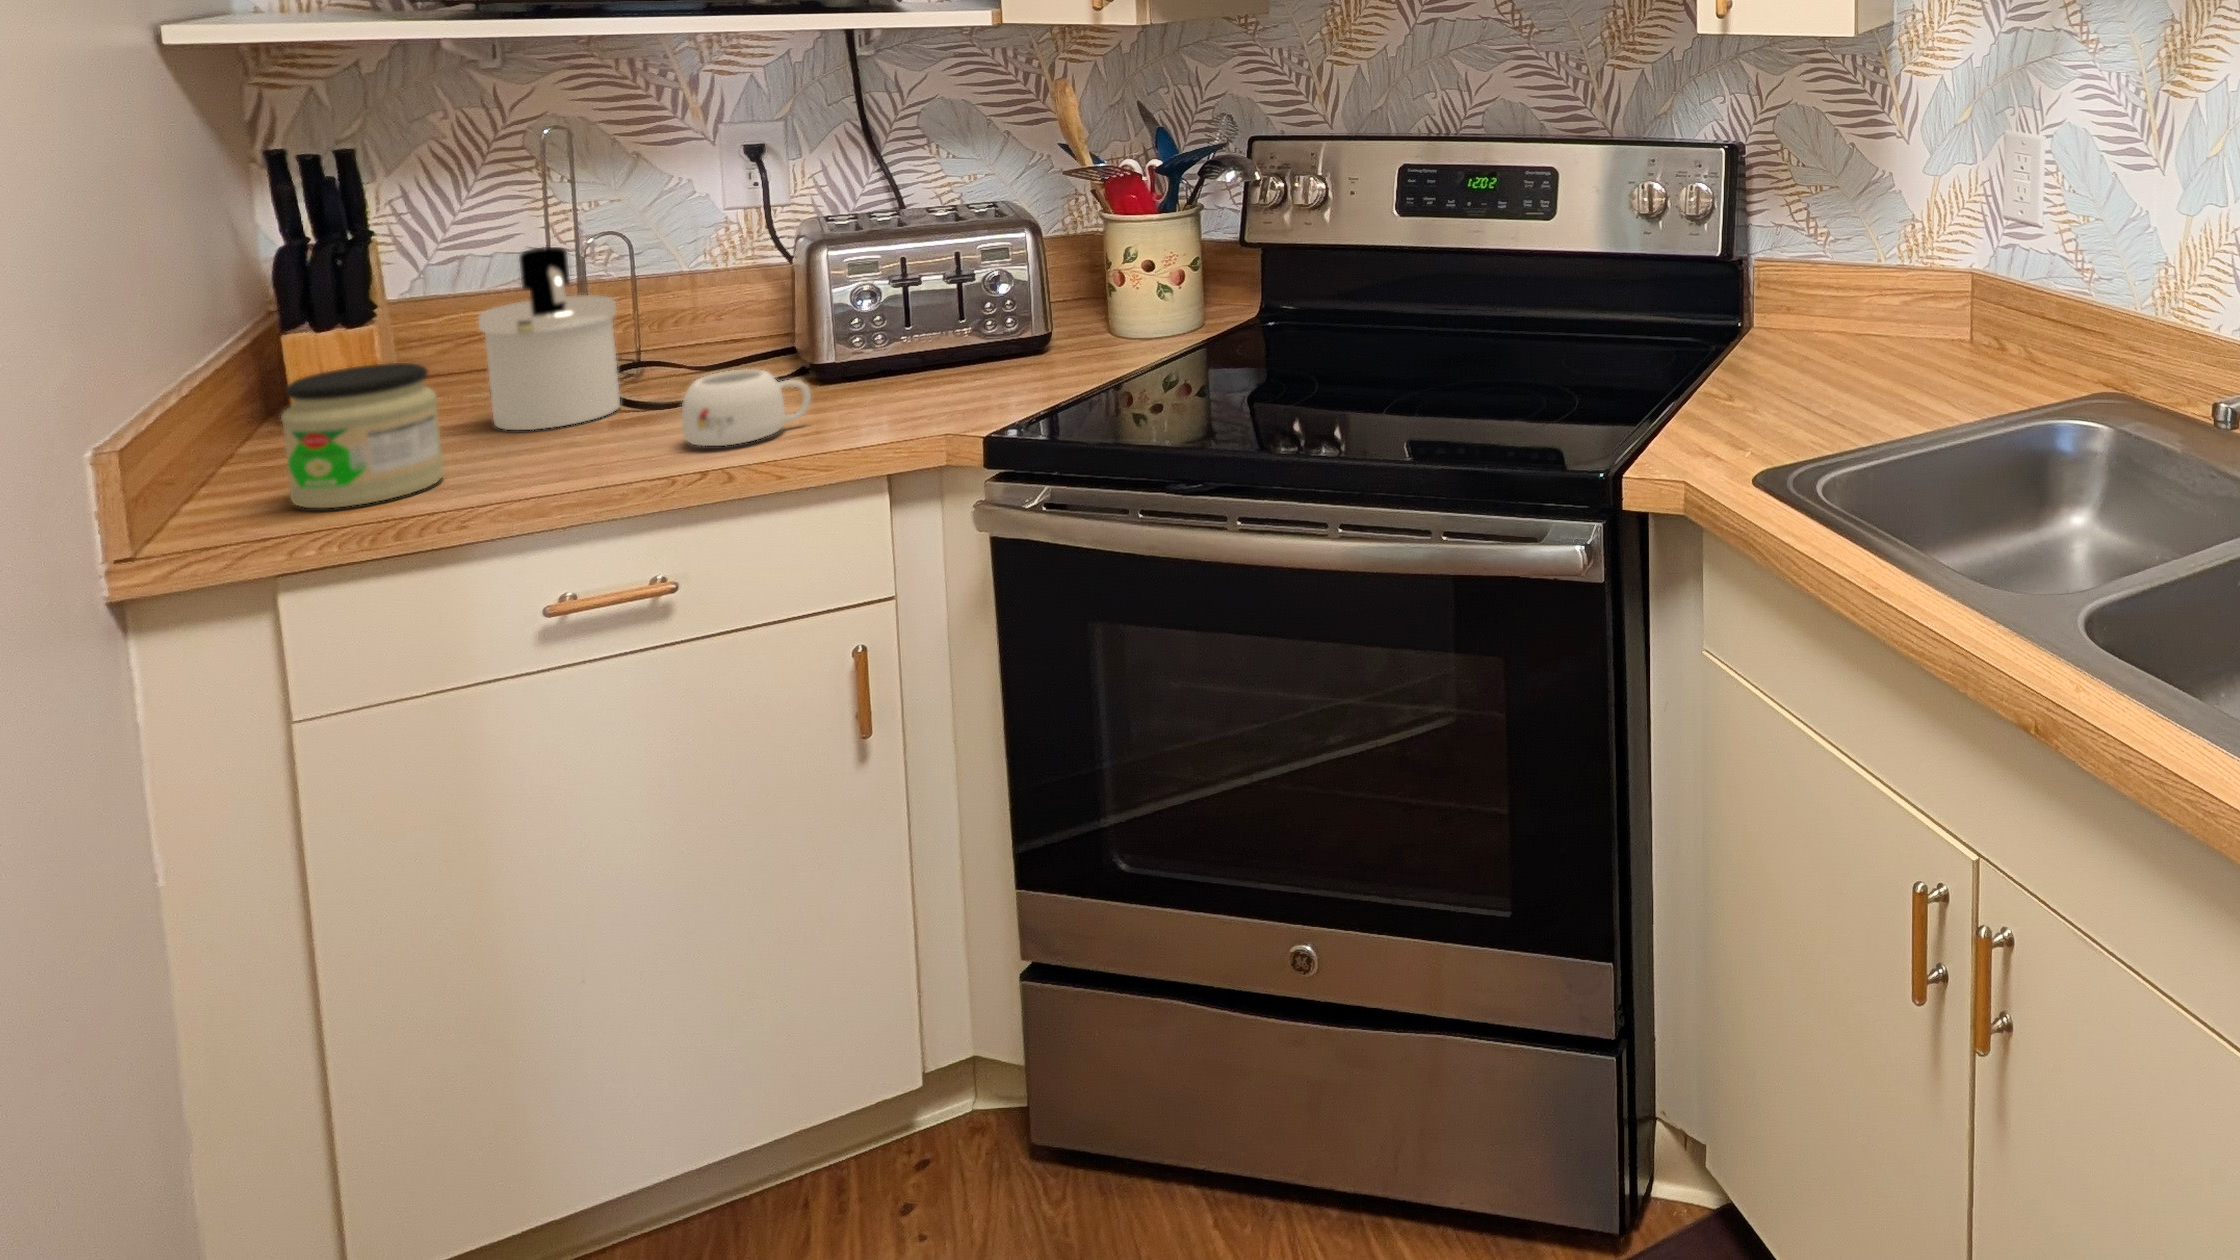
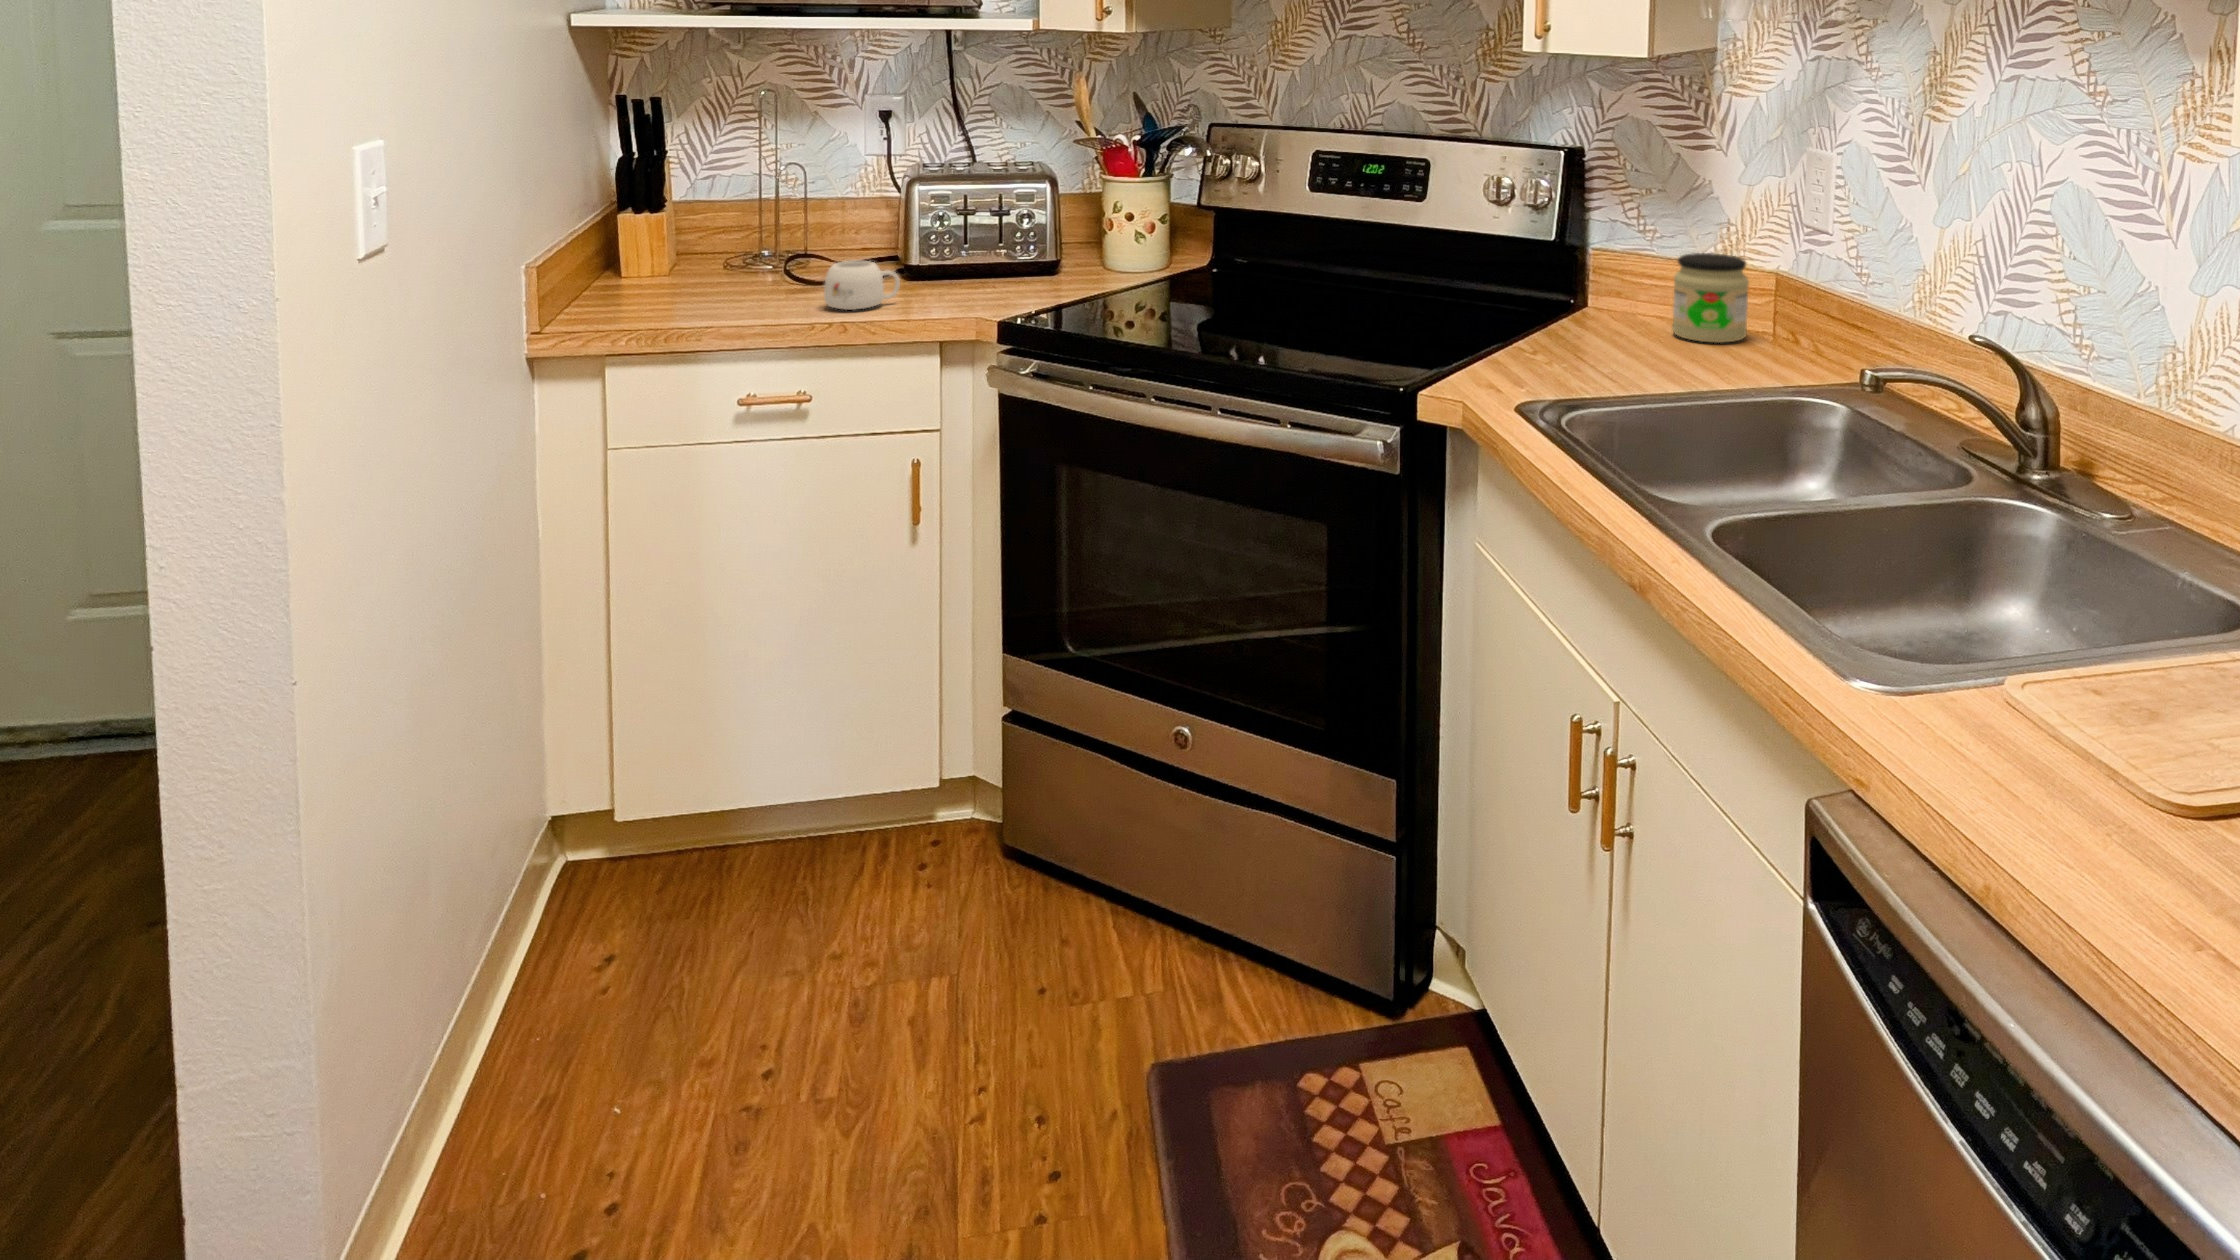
soap dispenser: present [478,247,620,430] -> none [719,170,795,290]
jar: present [281,363,444,508] -> present [1672,253,1749,343]

